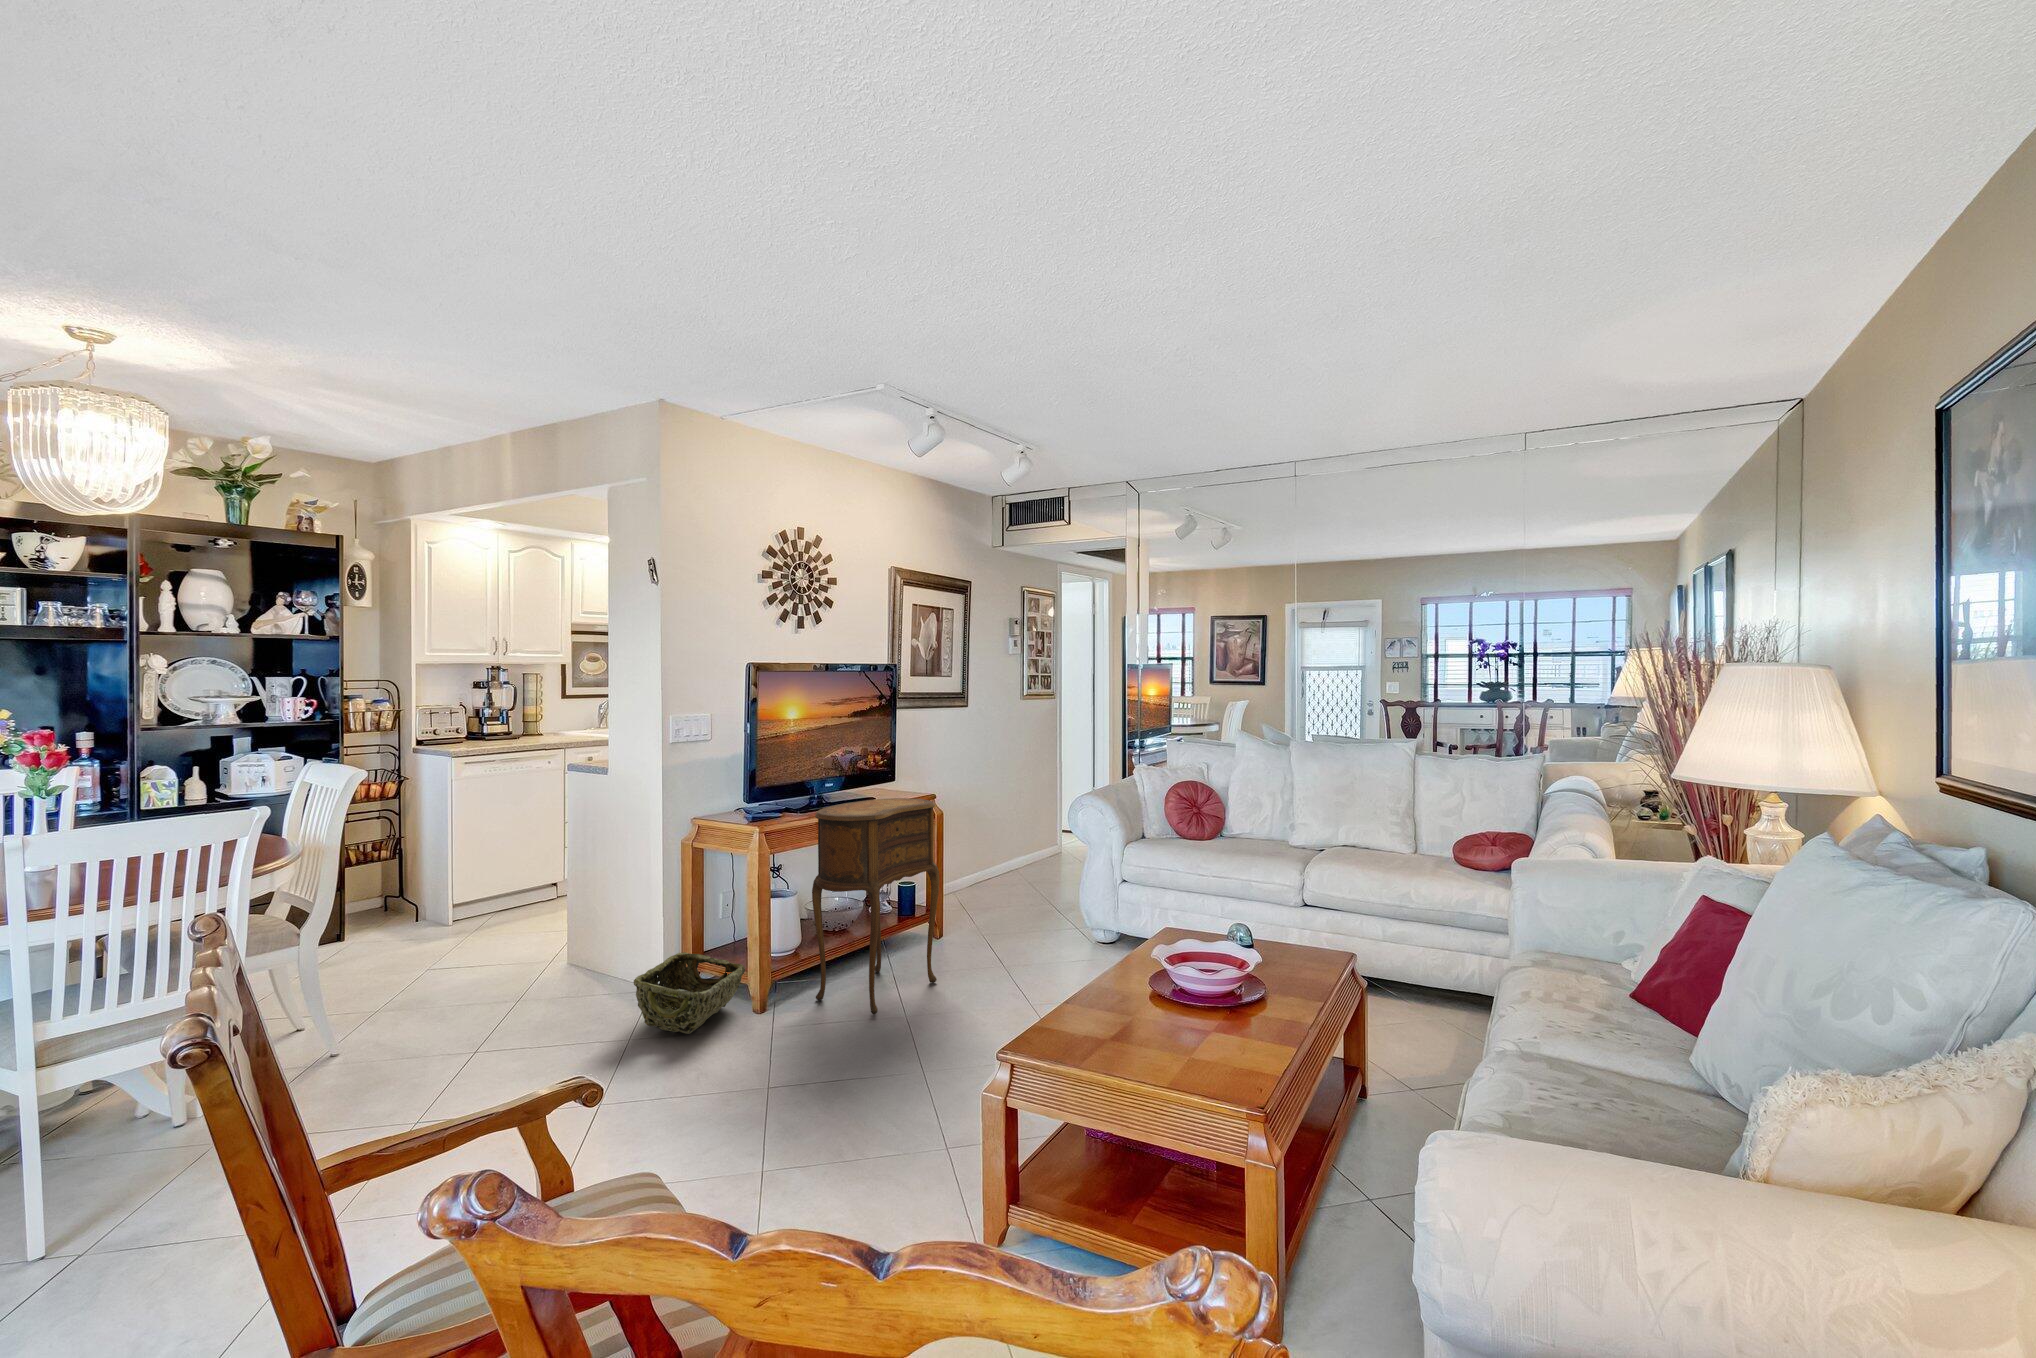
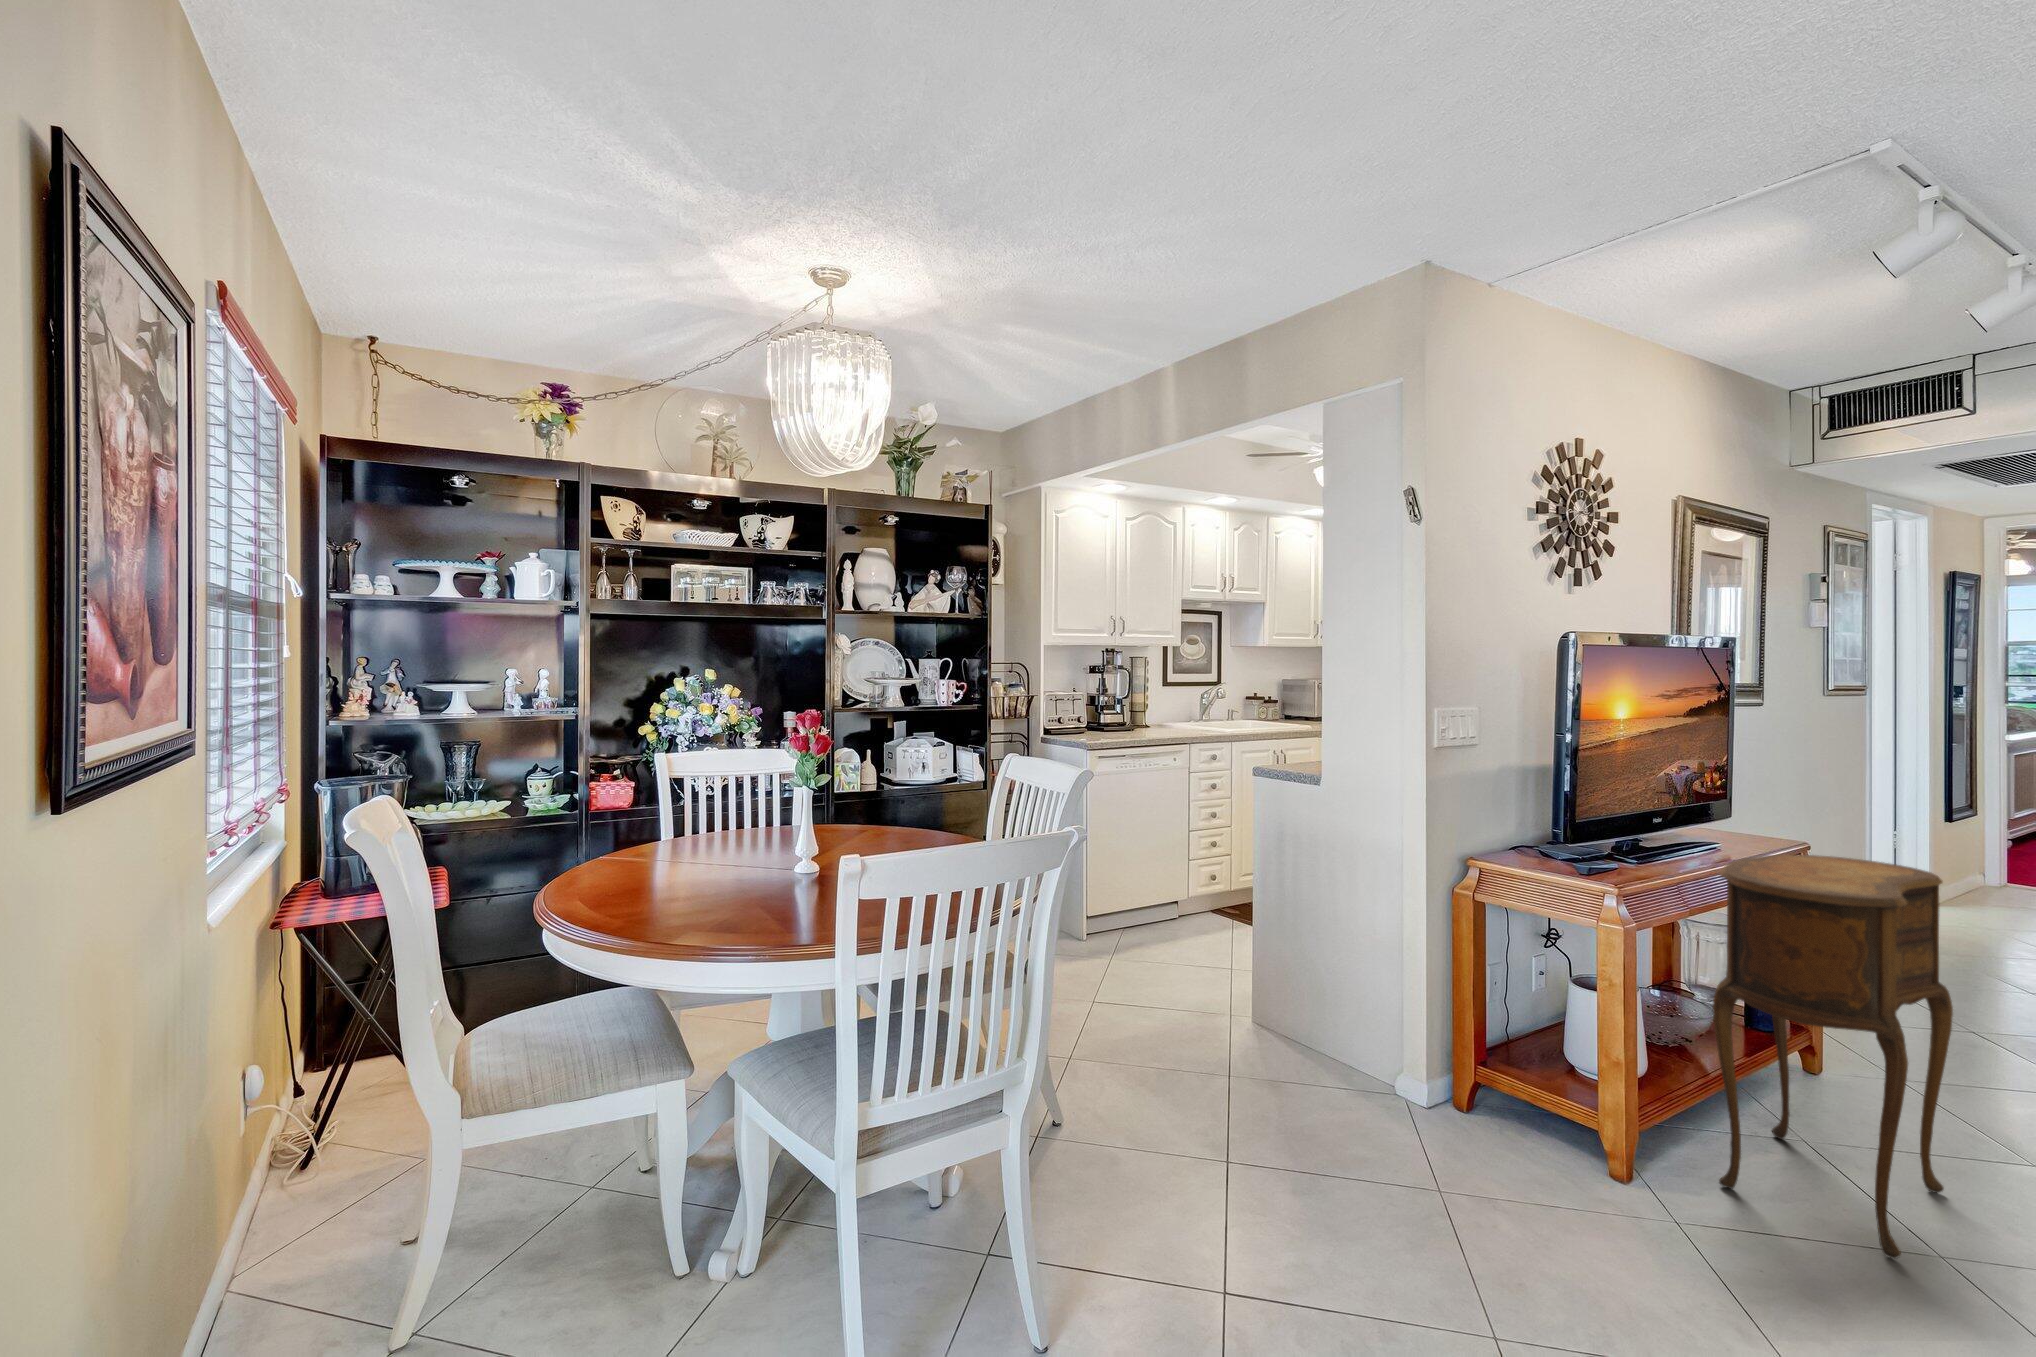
woven basket: present [633,952,745,1034] -> none [1453,1062,1600,1224]

